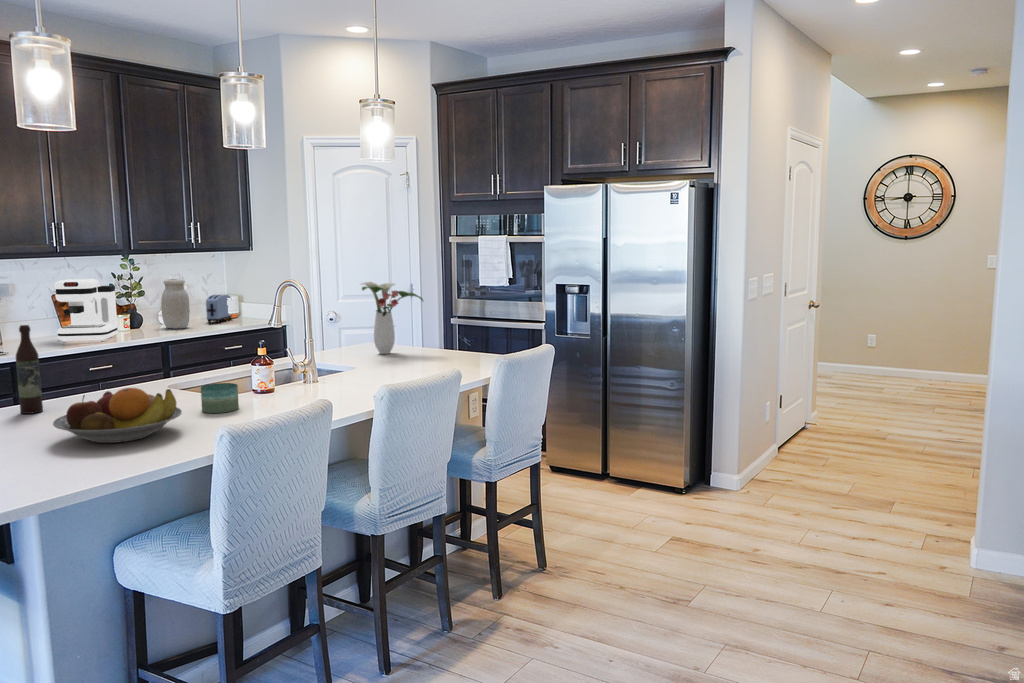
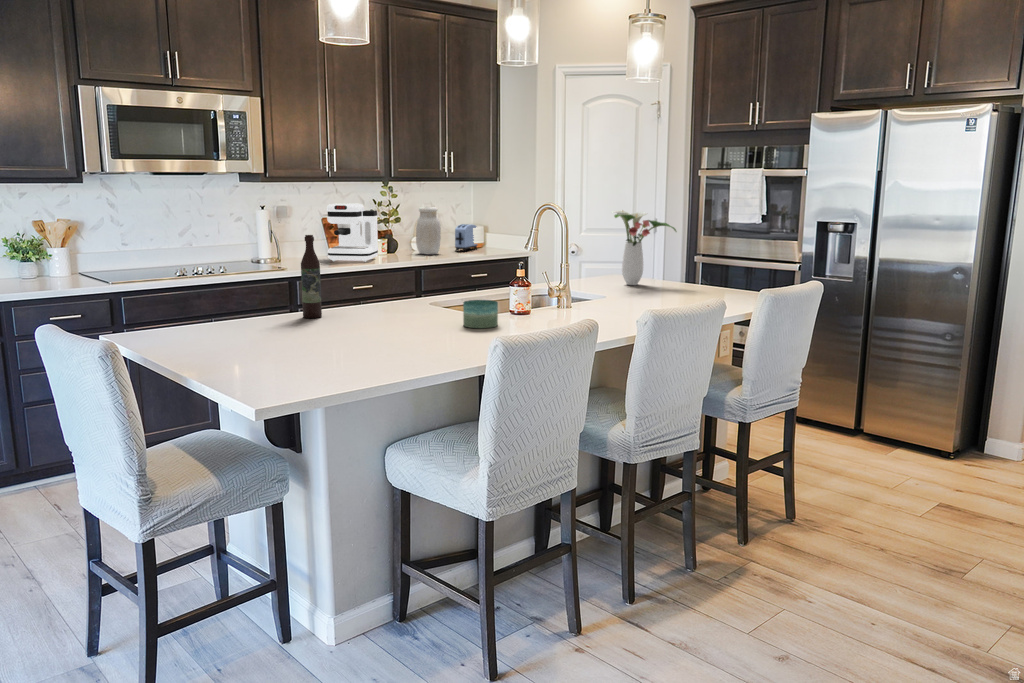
fruit bowl: present [53,388,182,443] -> none [335,296,448,348]

